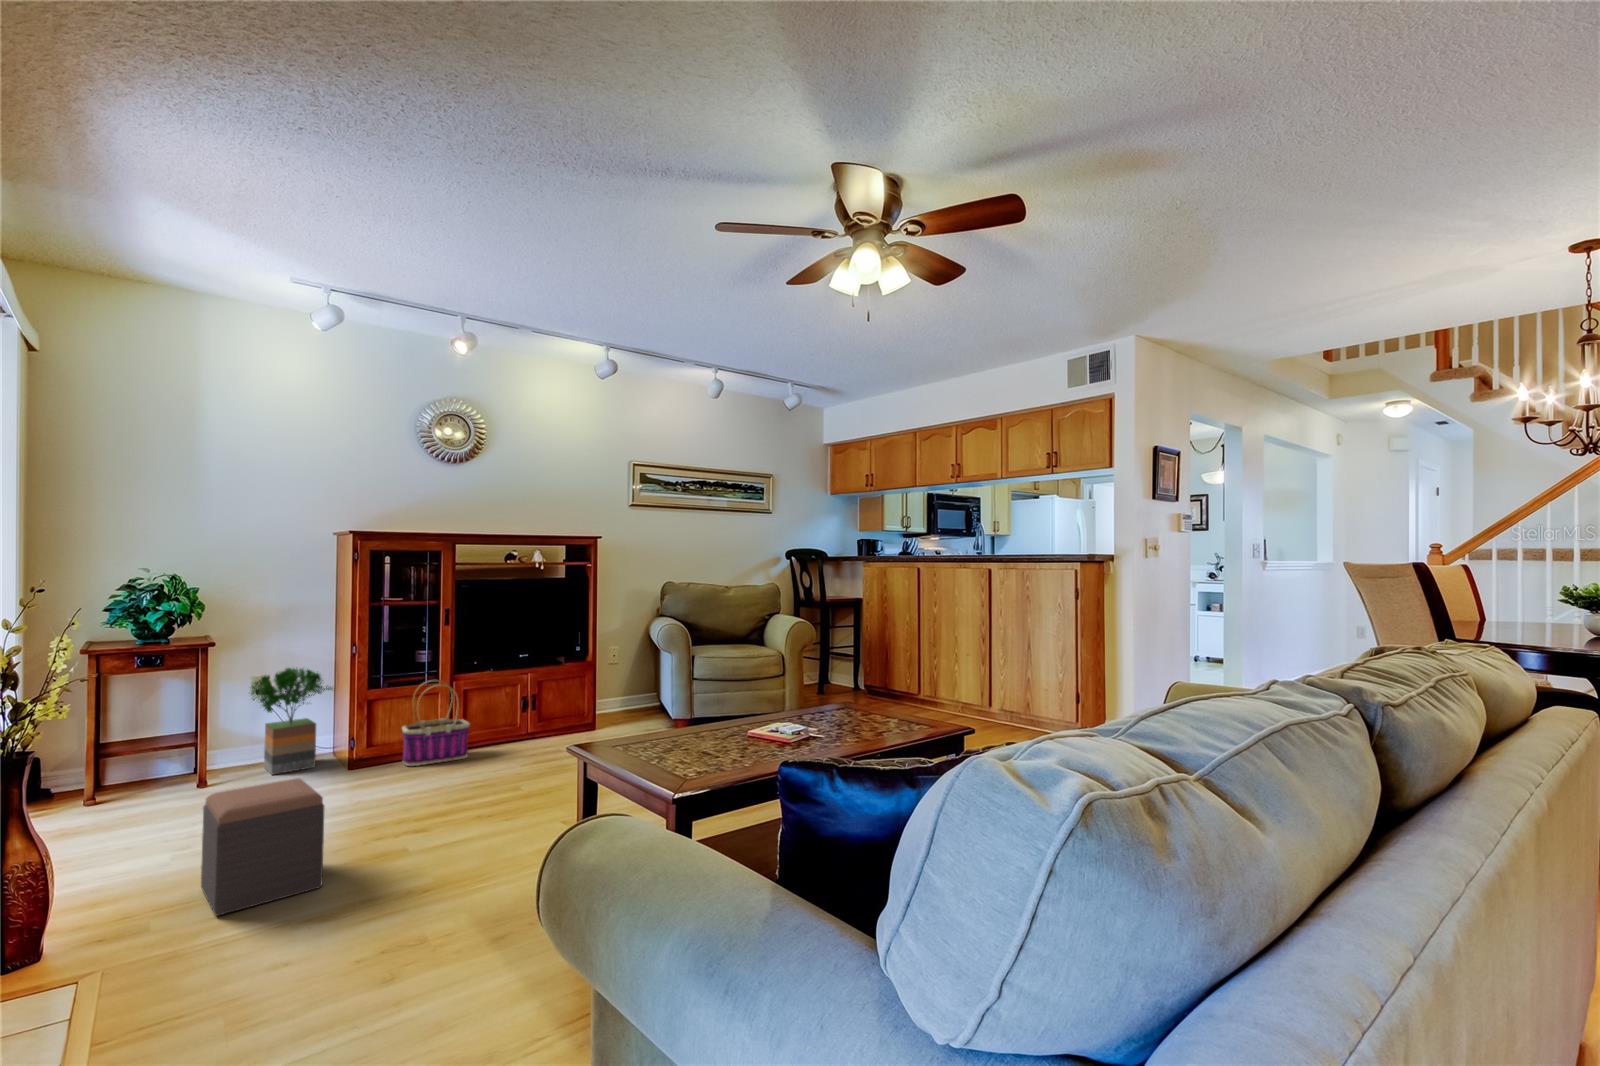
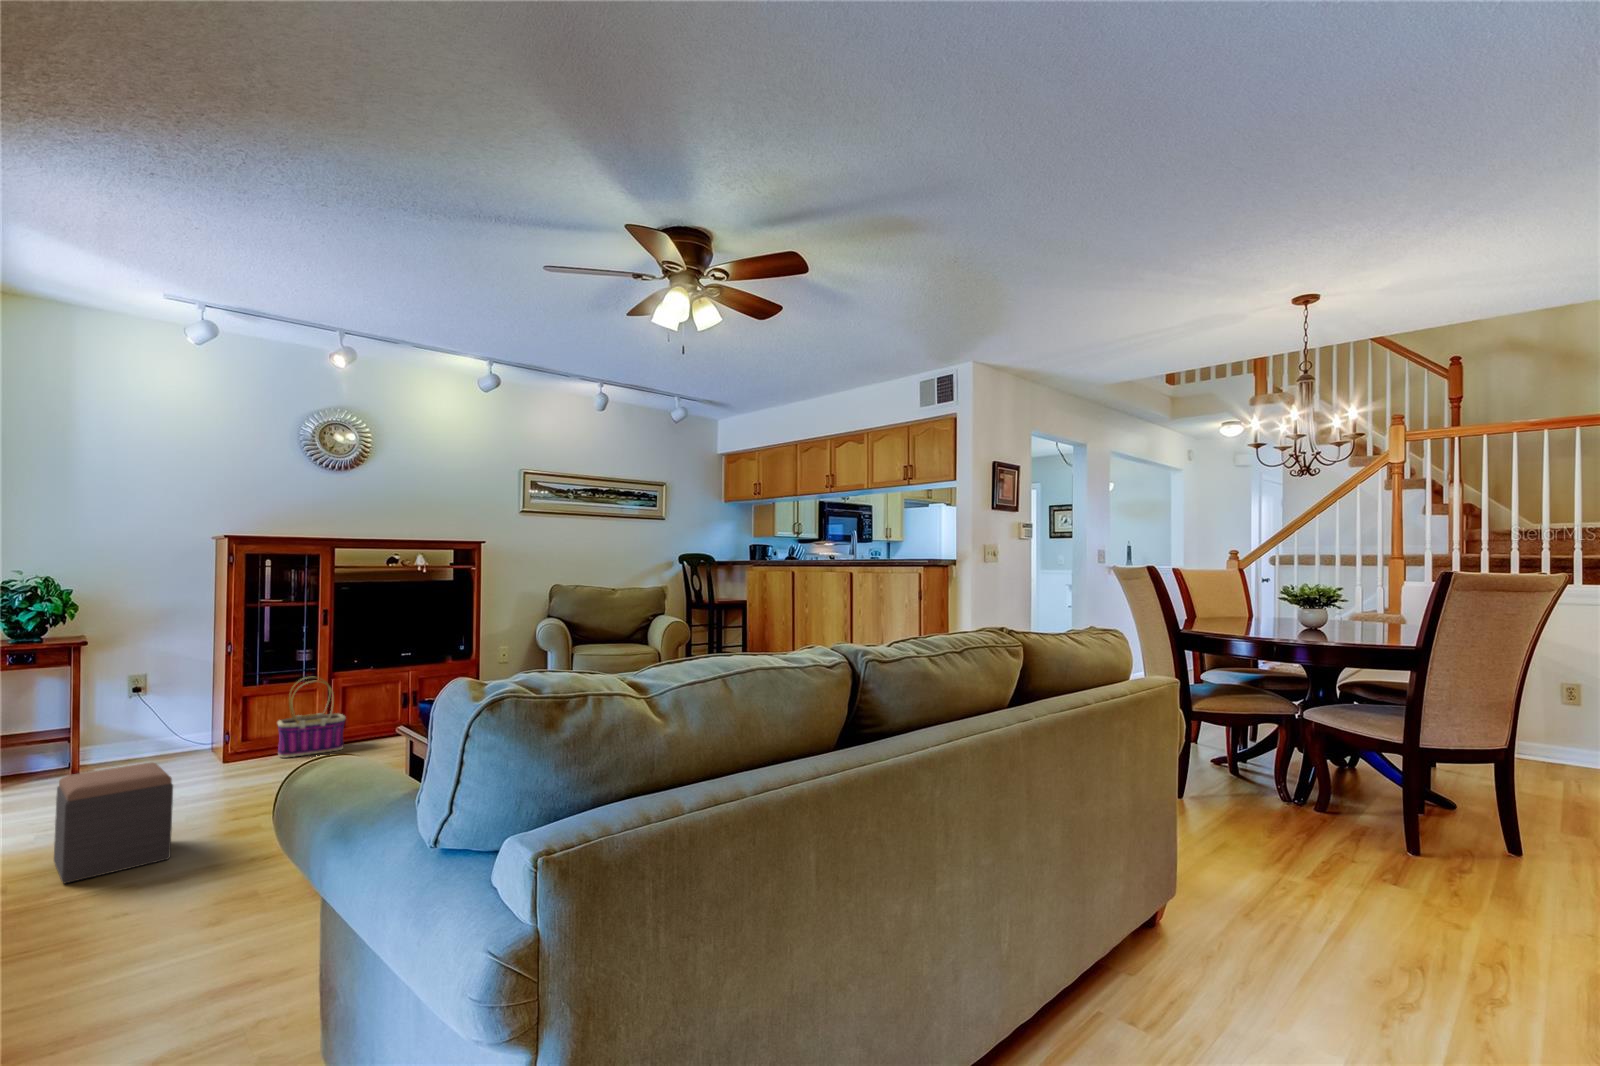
potted tree: present [249,668,333,775] -> none [121,665,213,767]

